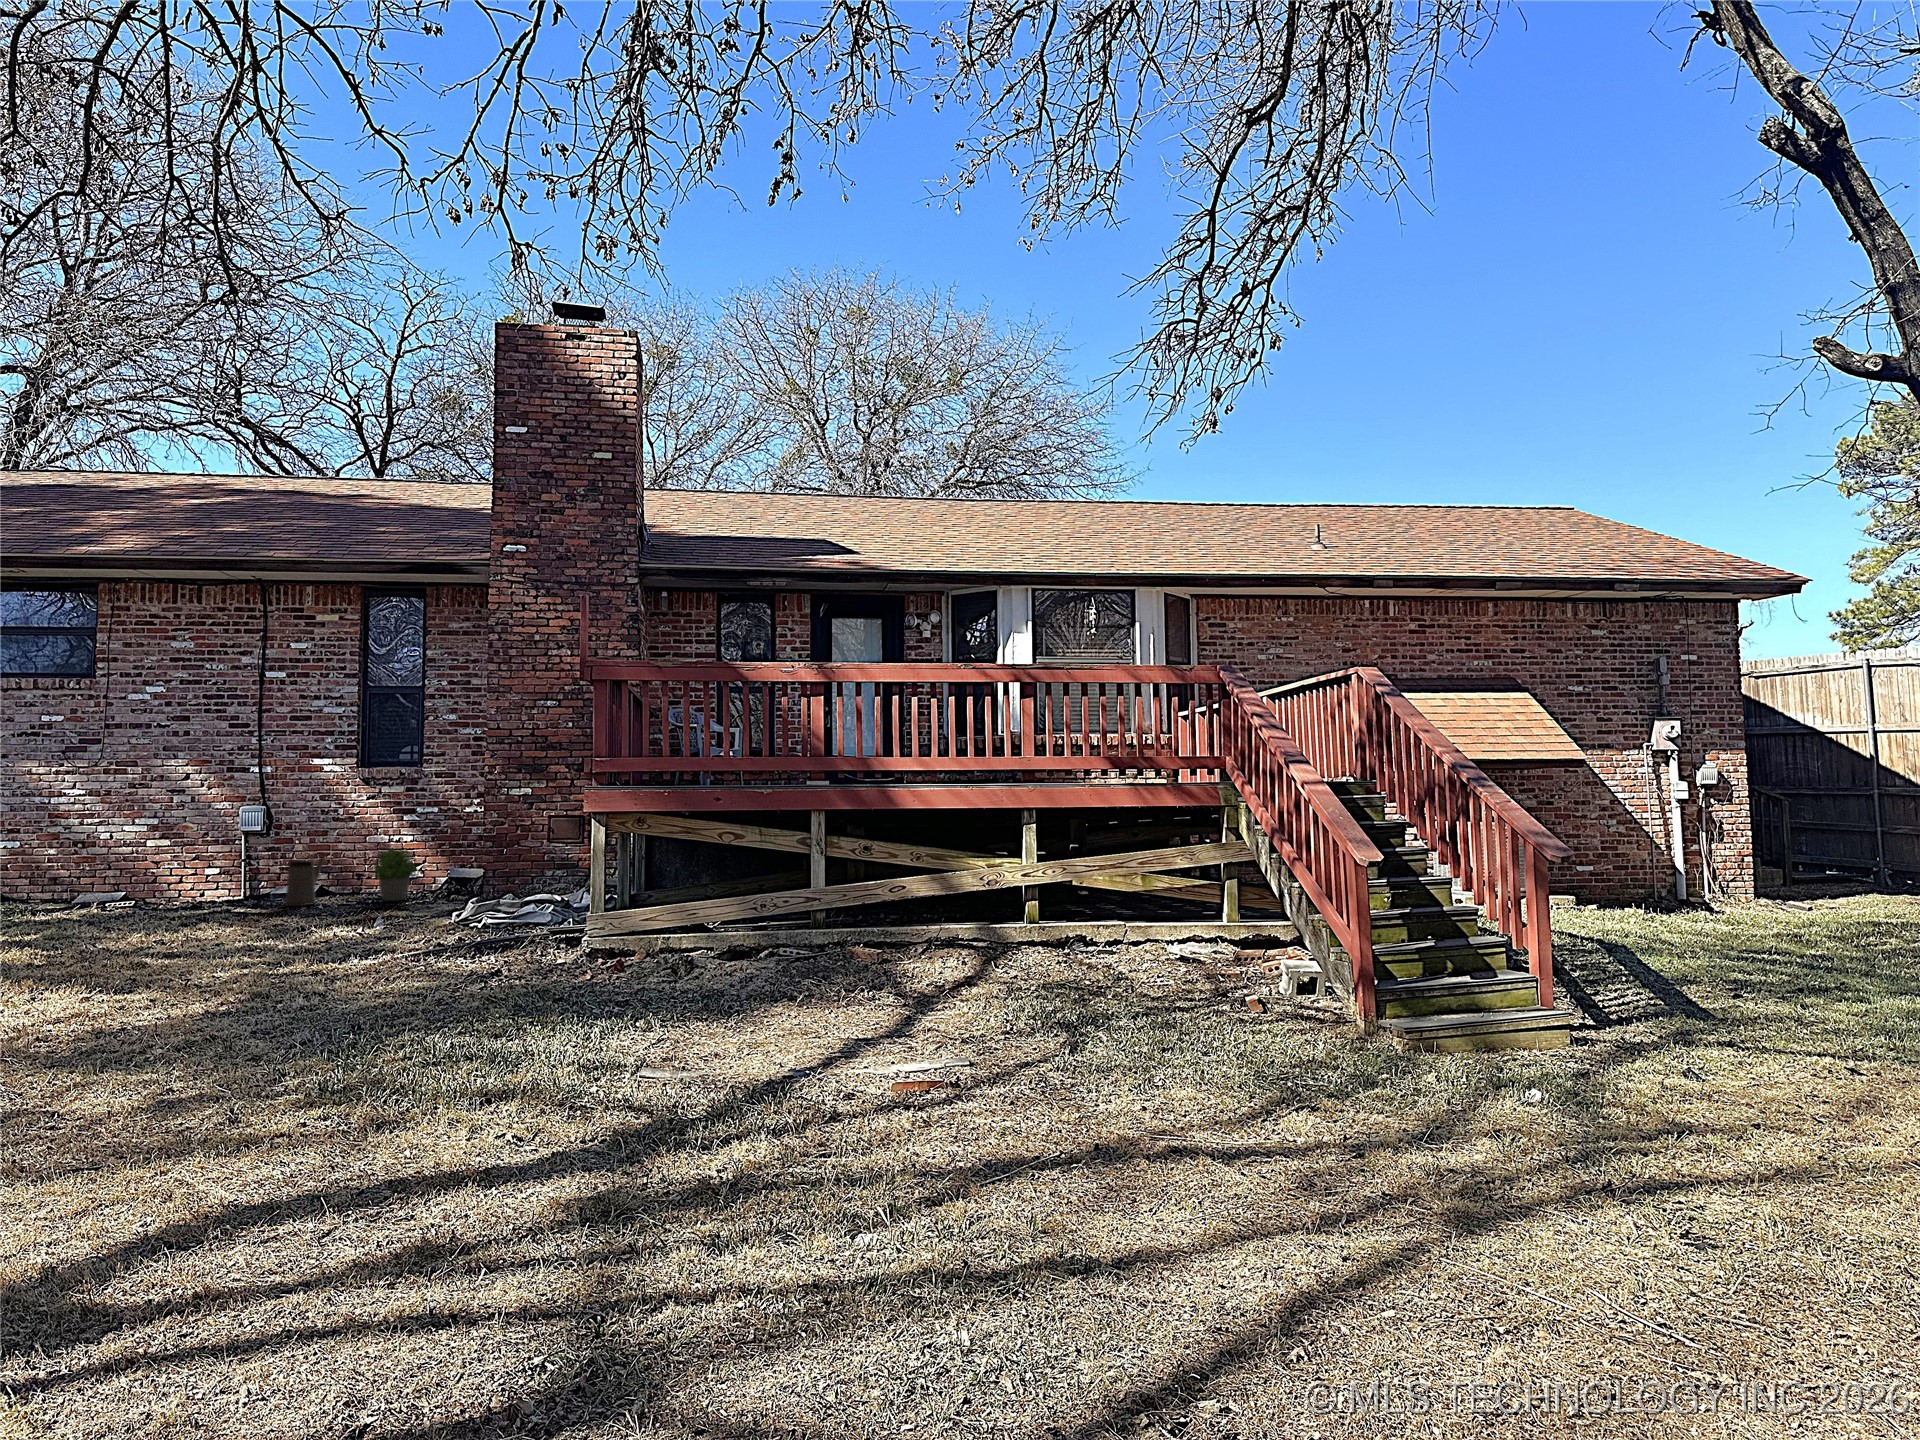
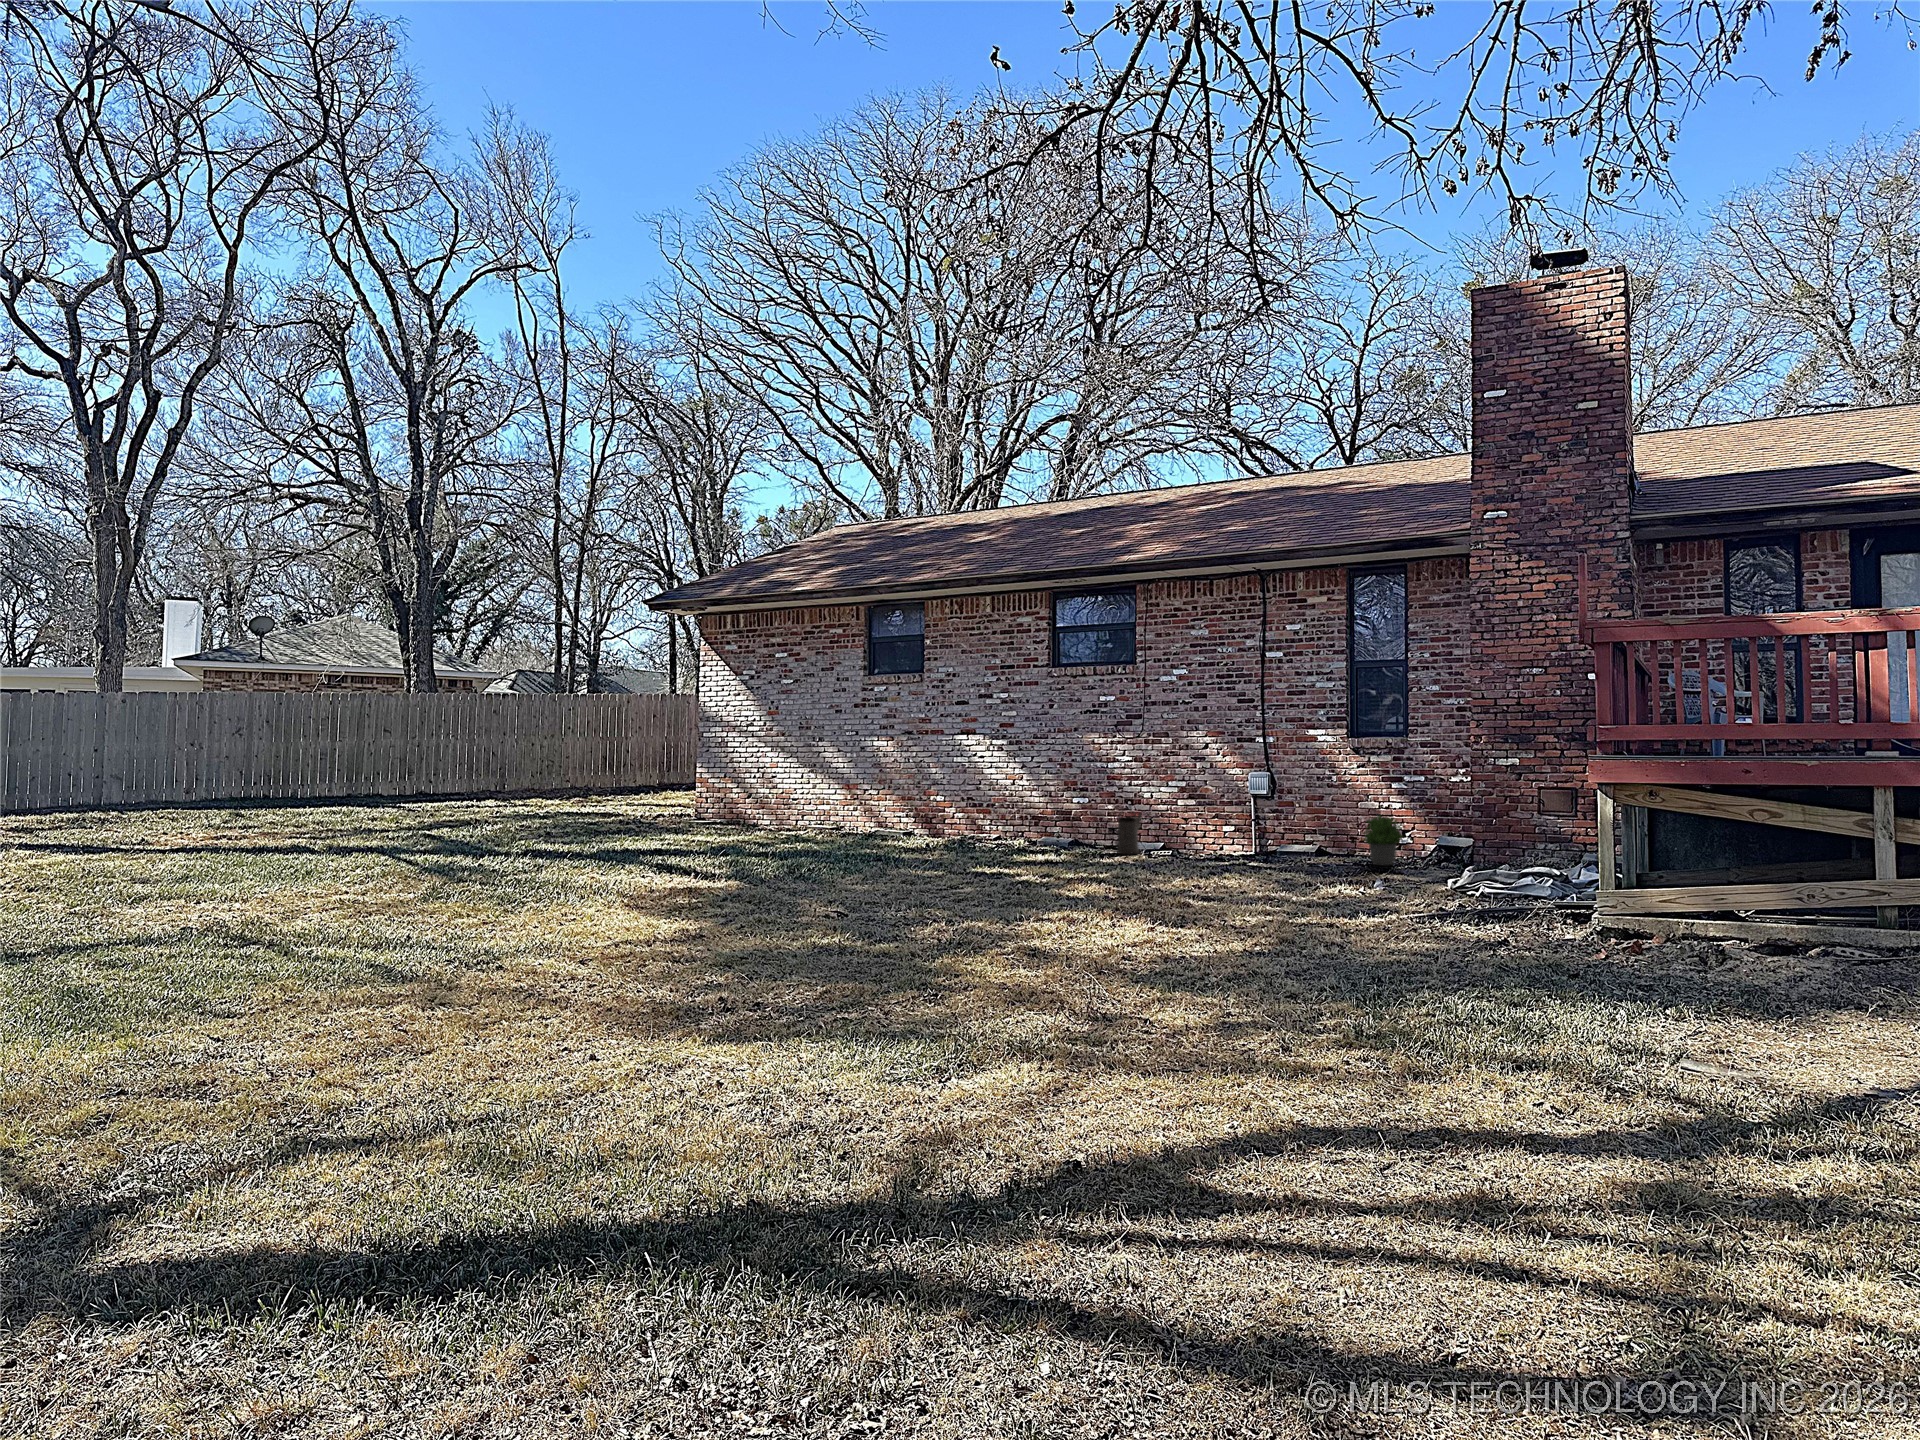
watering can: present [285,852,325,906] -> present [1117,812,1142,854]

